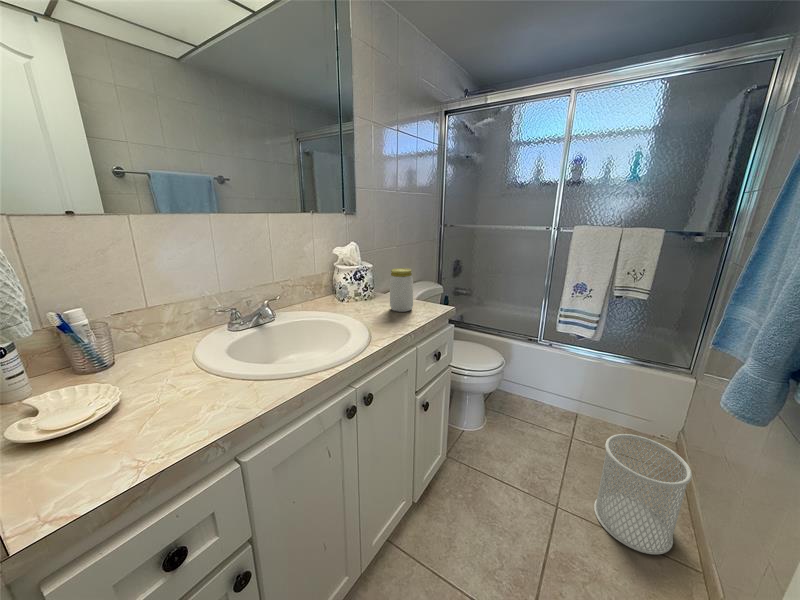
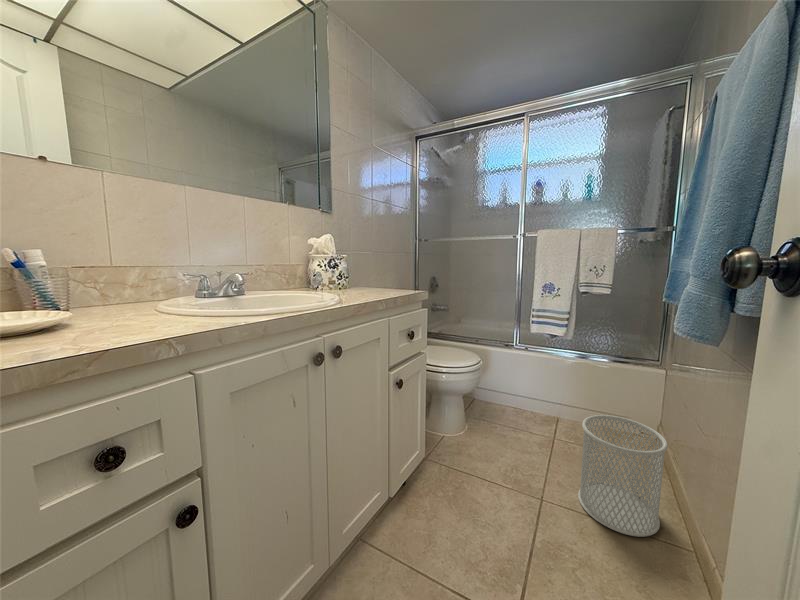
jar: present [390,268,413,312] -> none [363,252,387,293]

